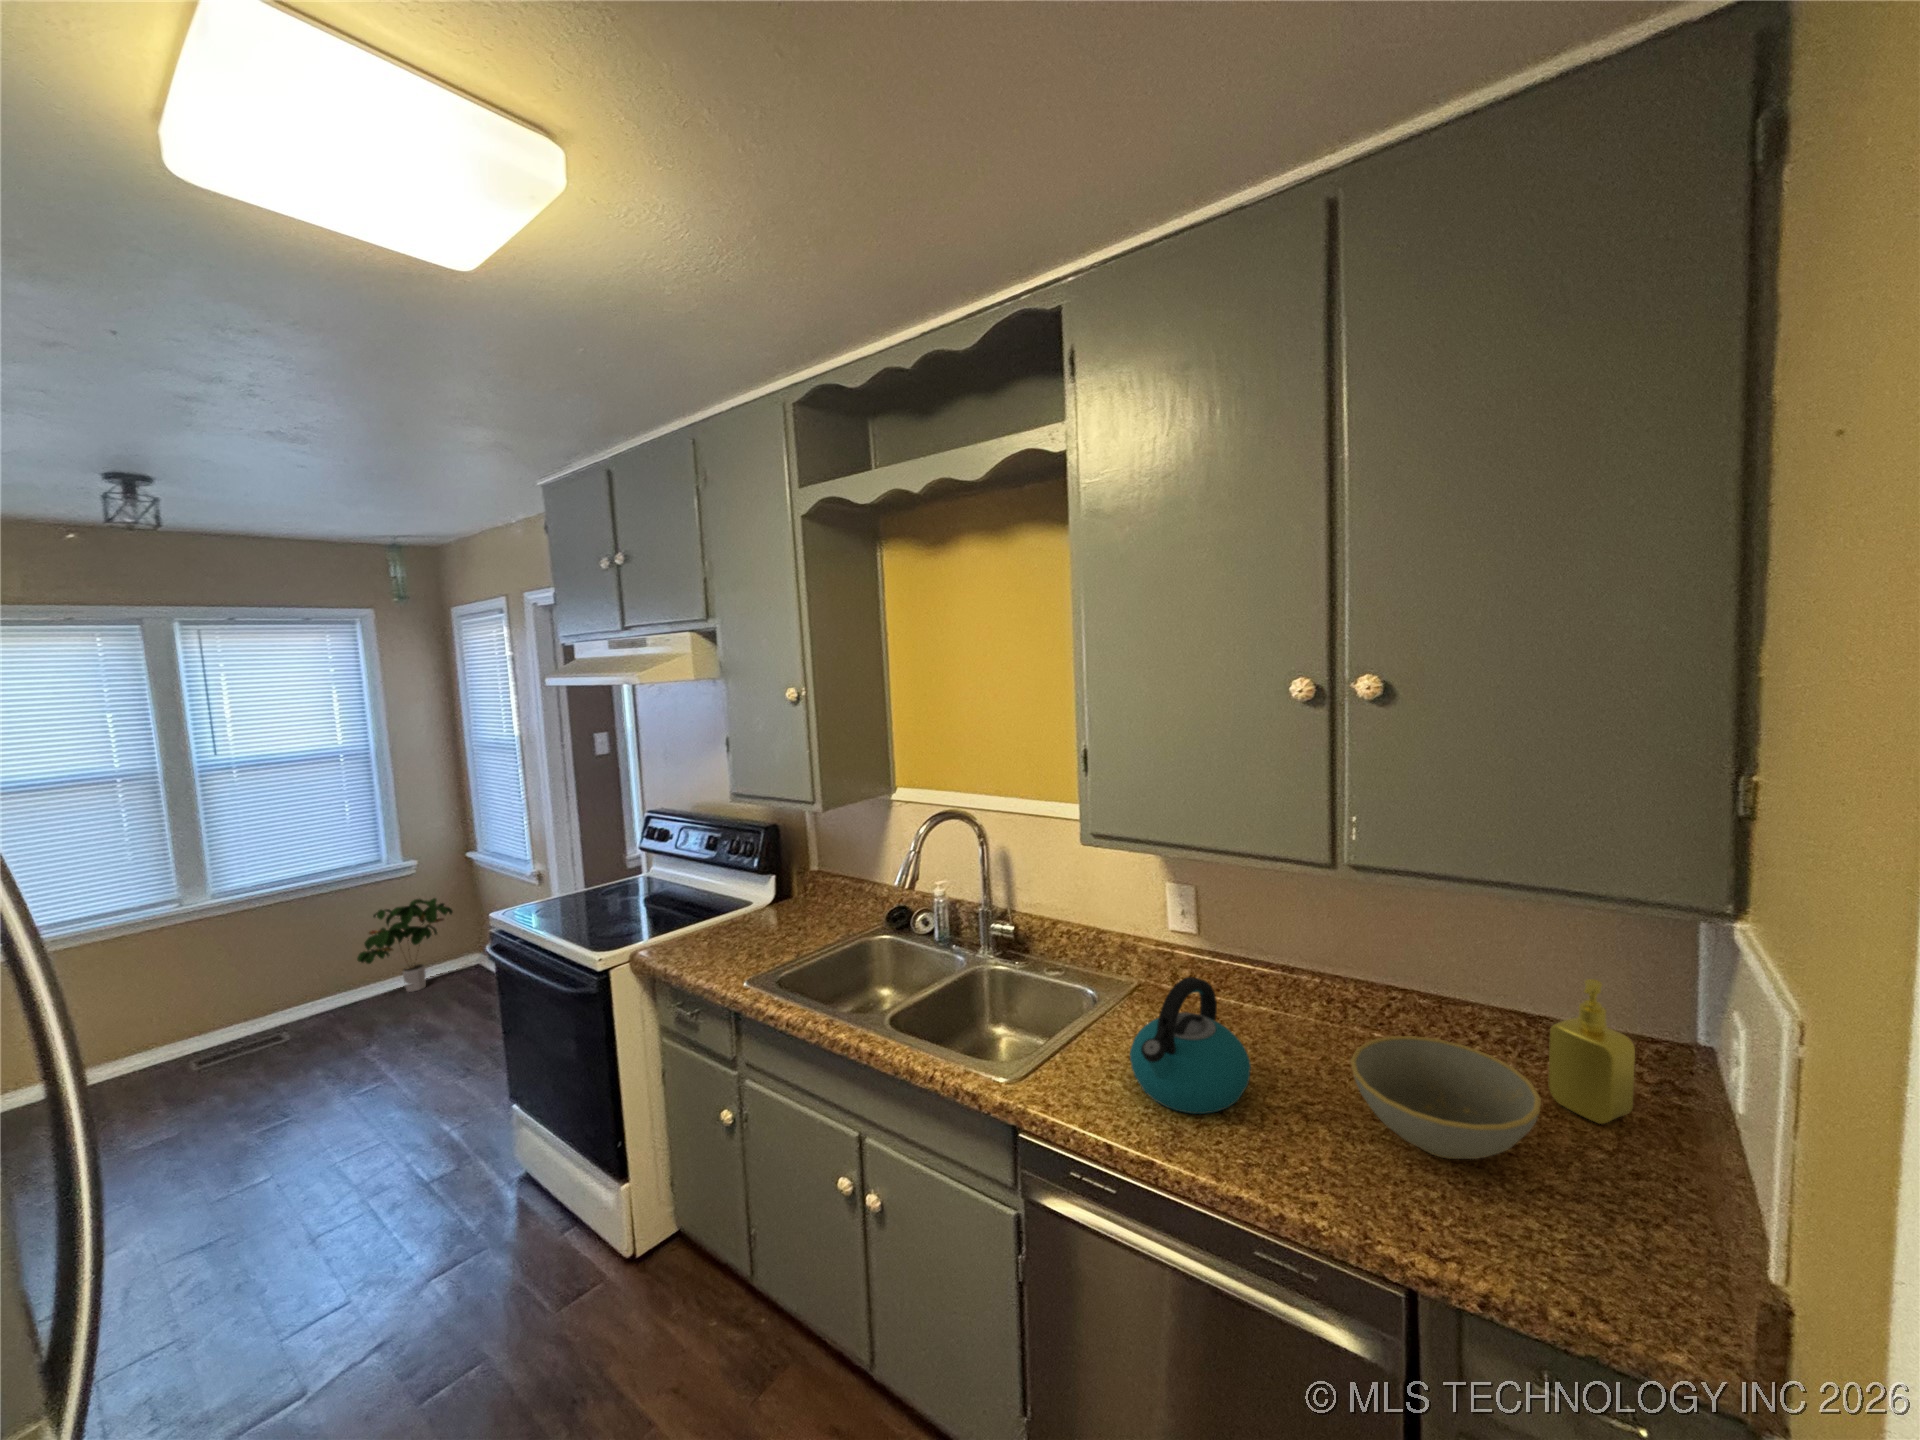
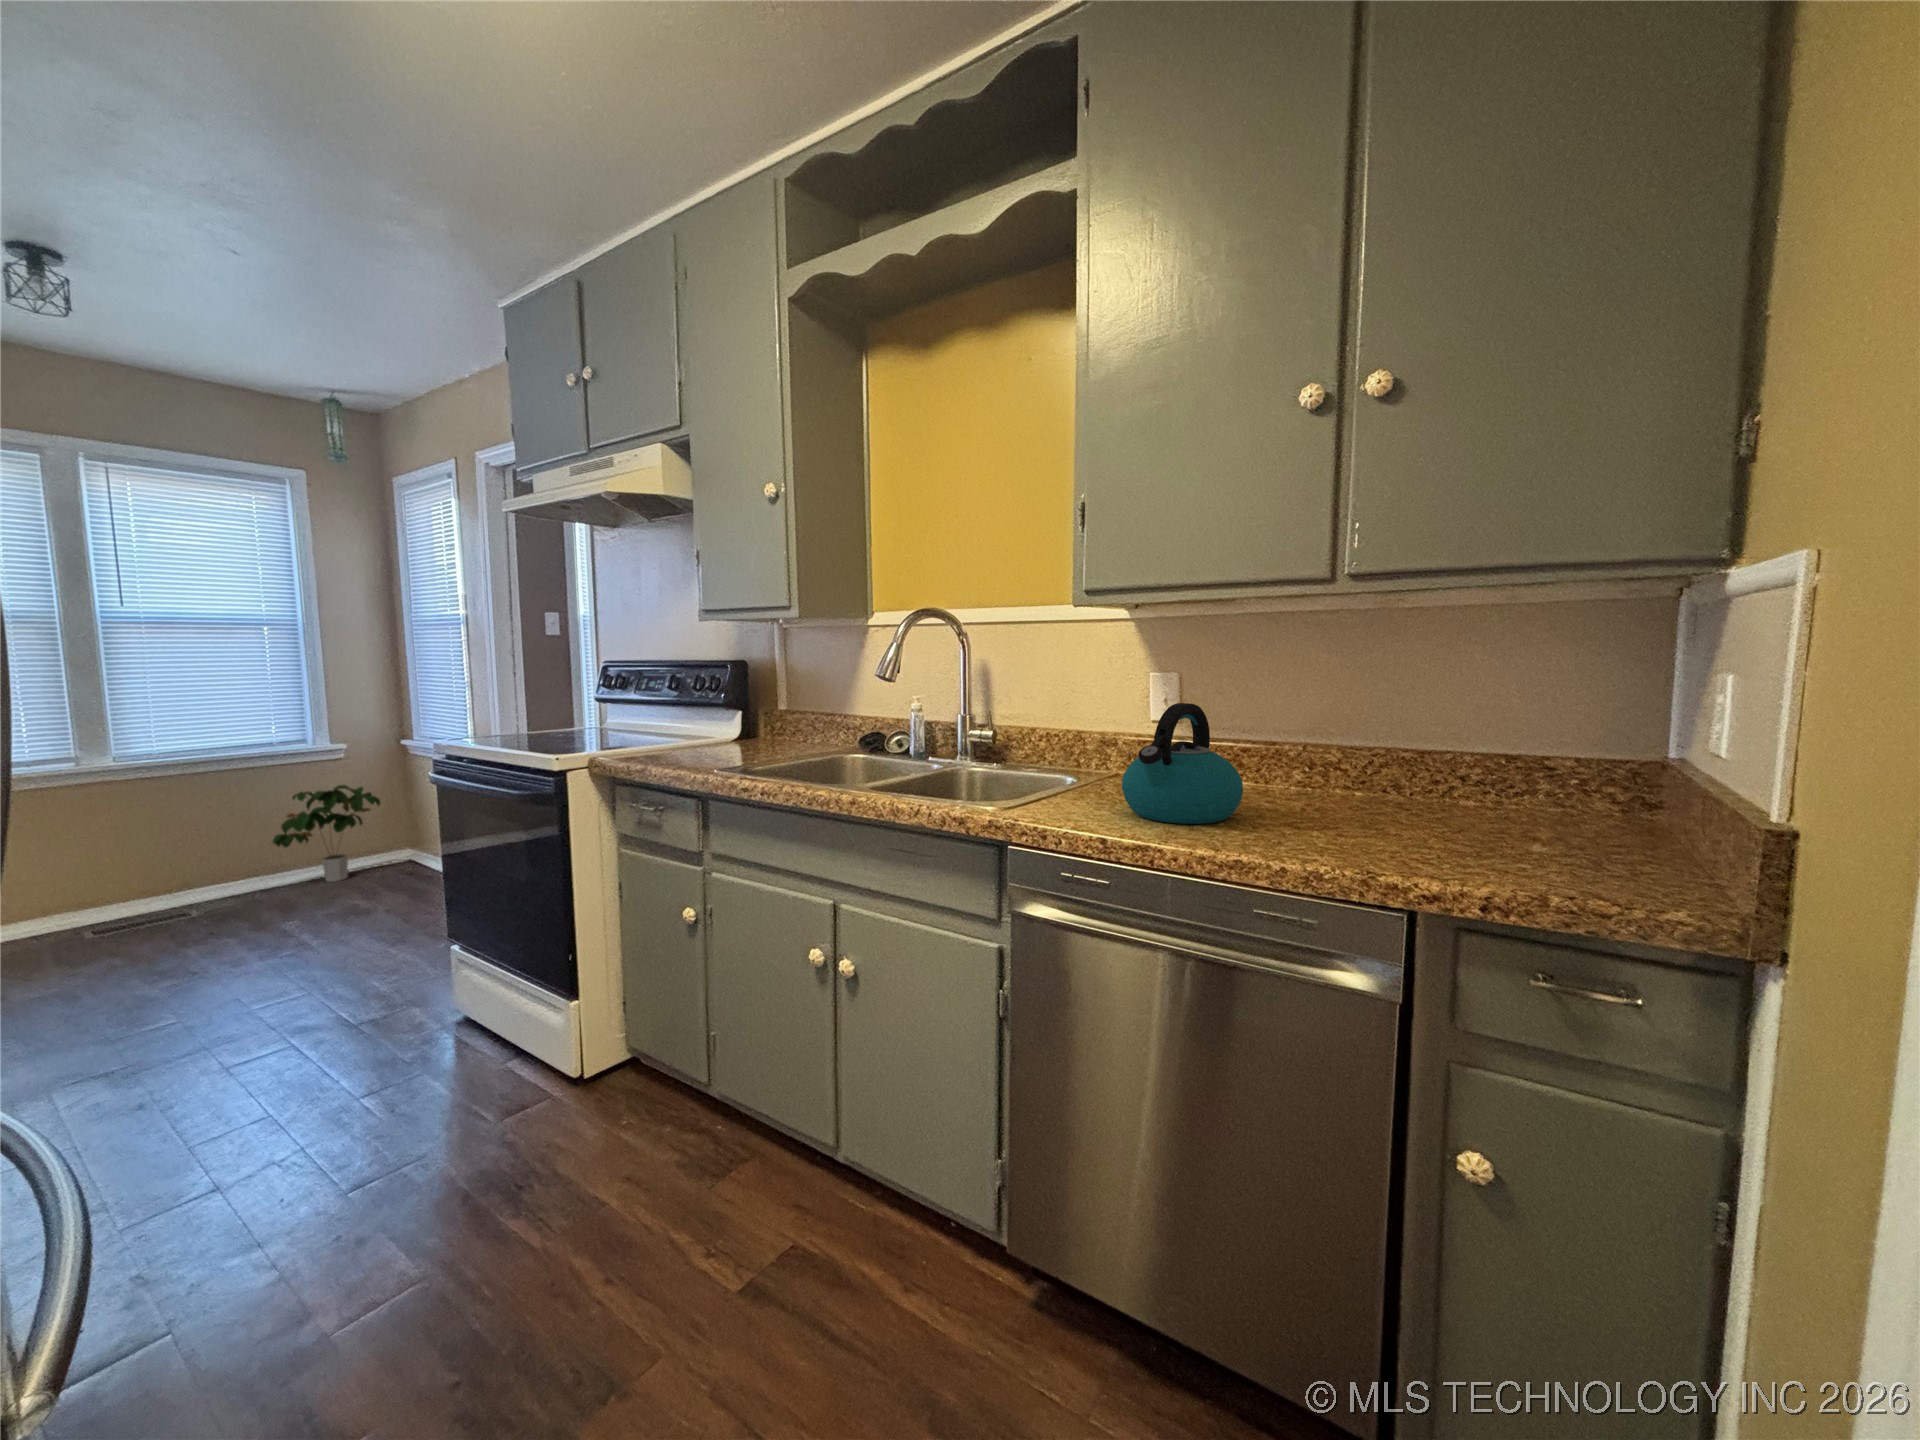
soap dispenser: present [1548,979,1635,1124] -> none [1529,691,1615,826]
bowl: present [1351,1036,1541,1159] -> none [1345,754,1532,840]

